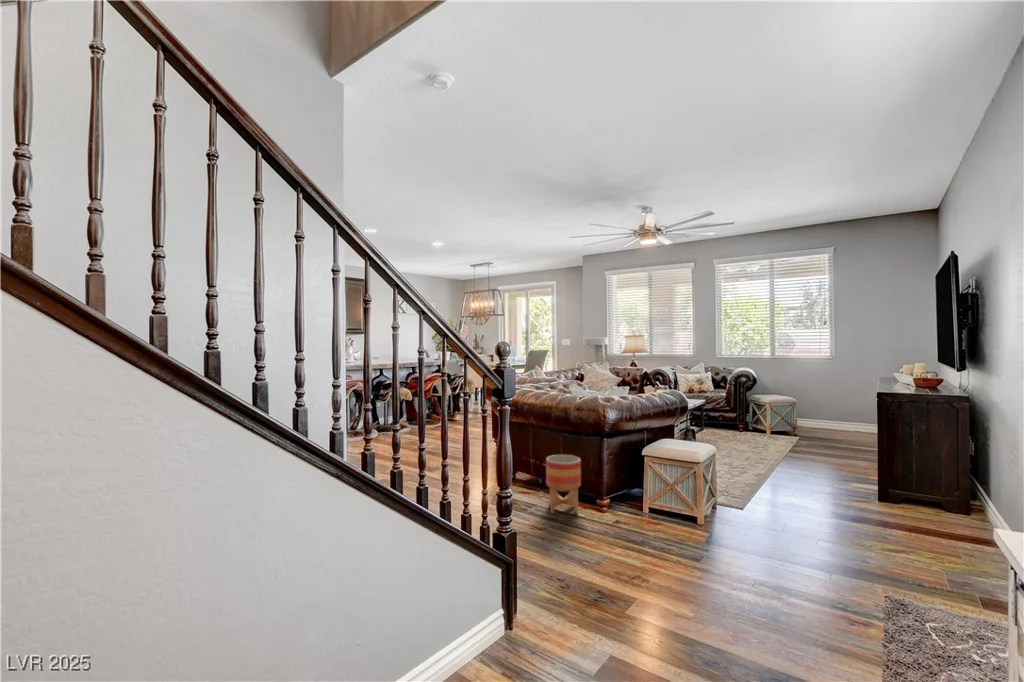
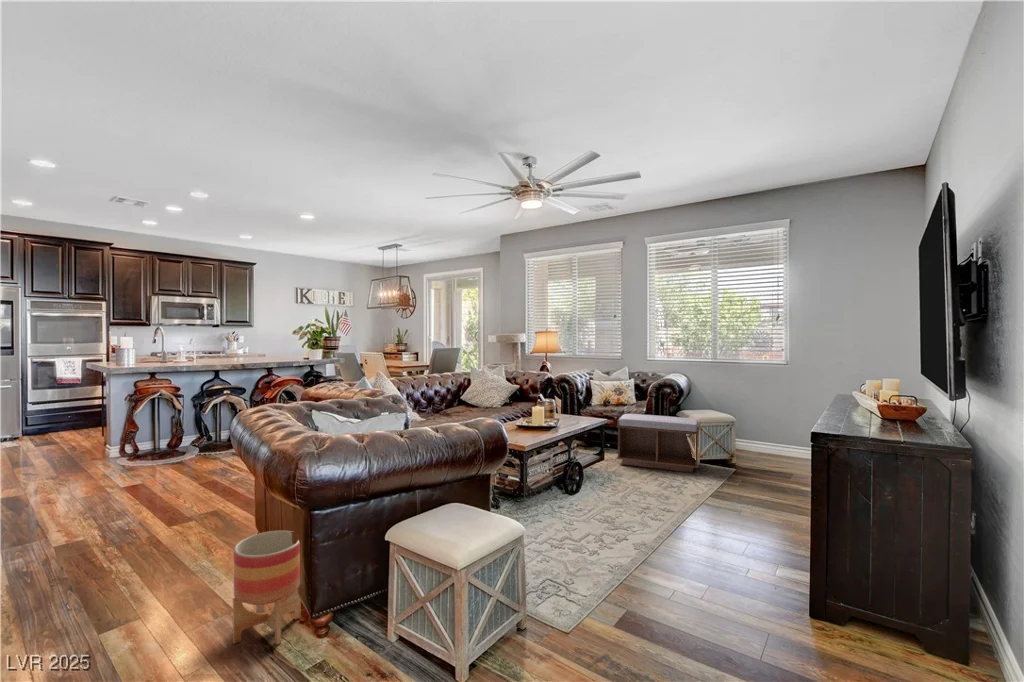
bench: none [707,398,772,440] -> present [617,414,700,472]

